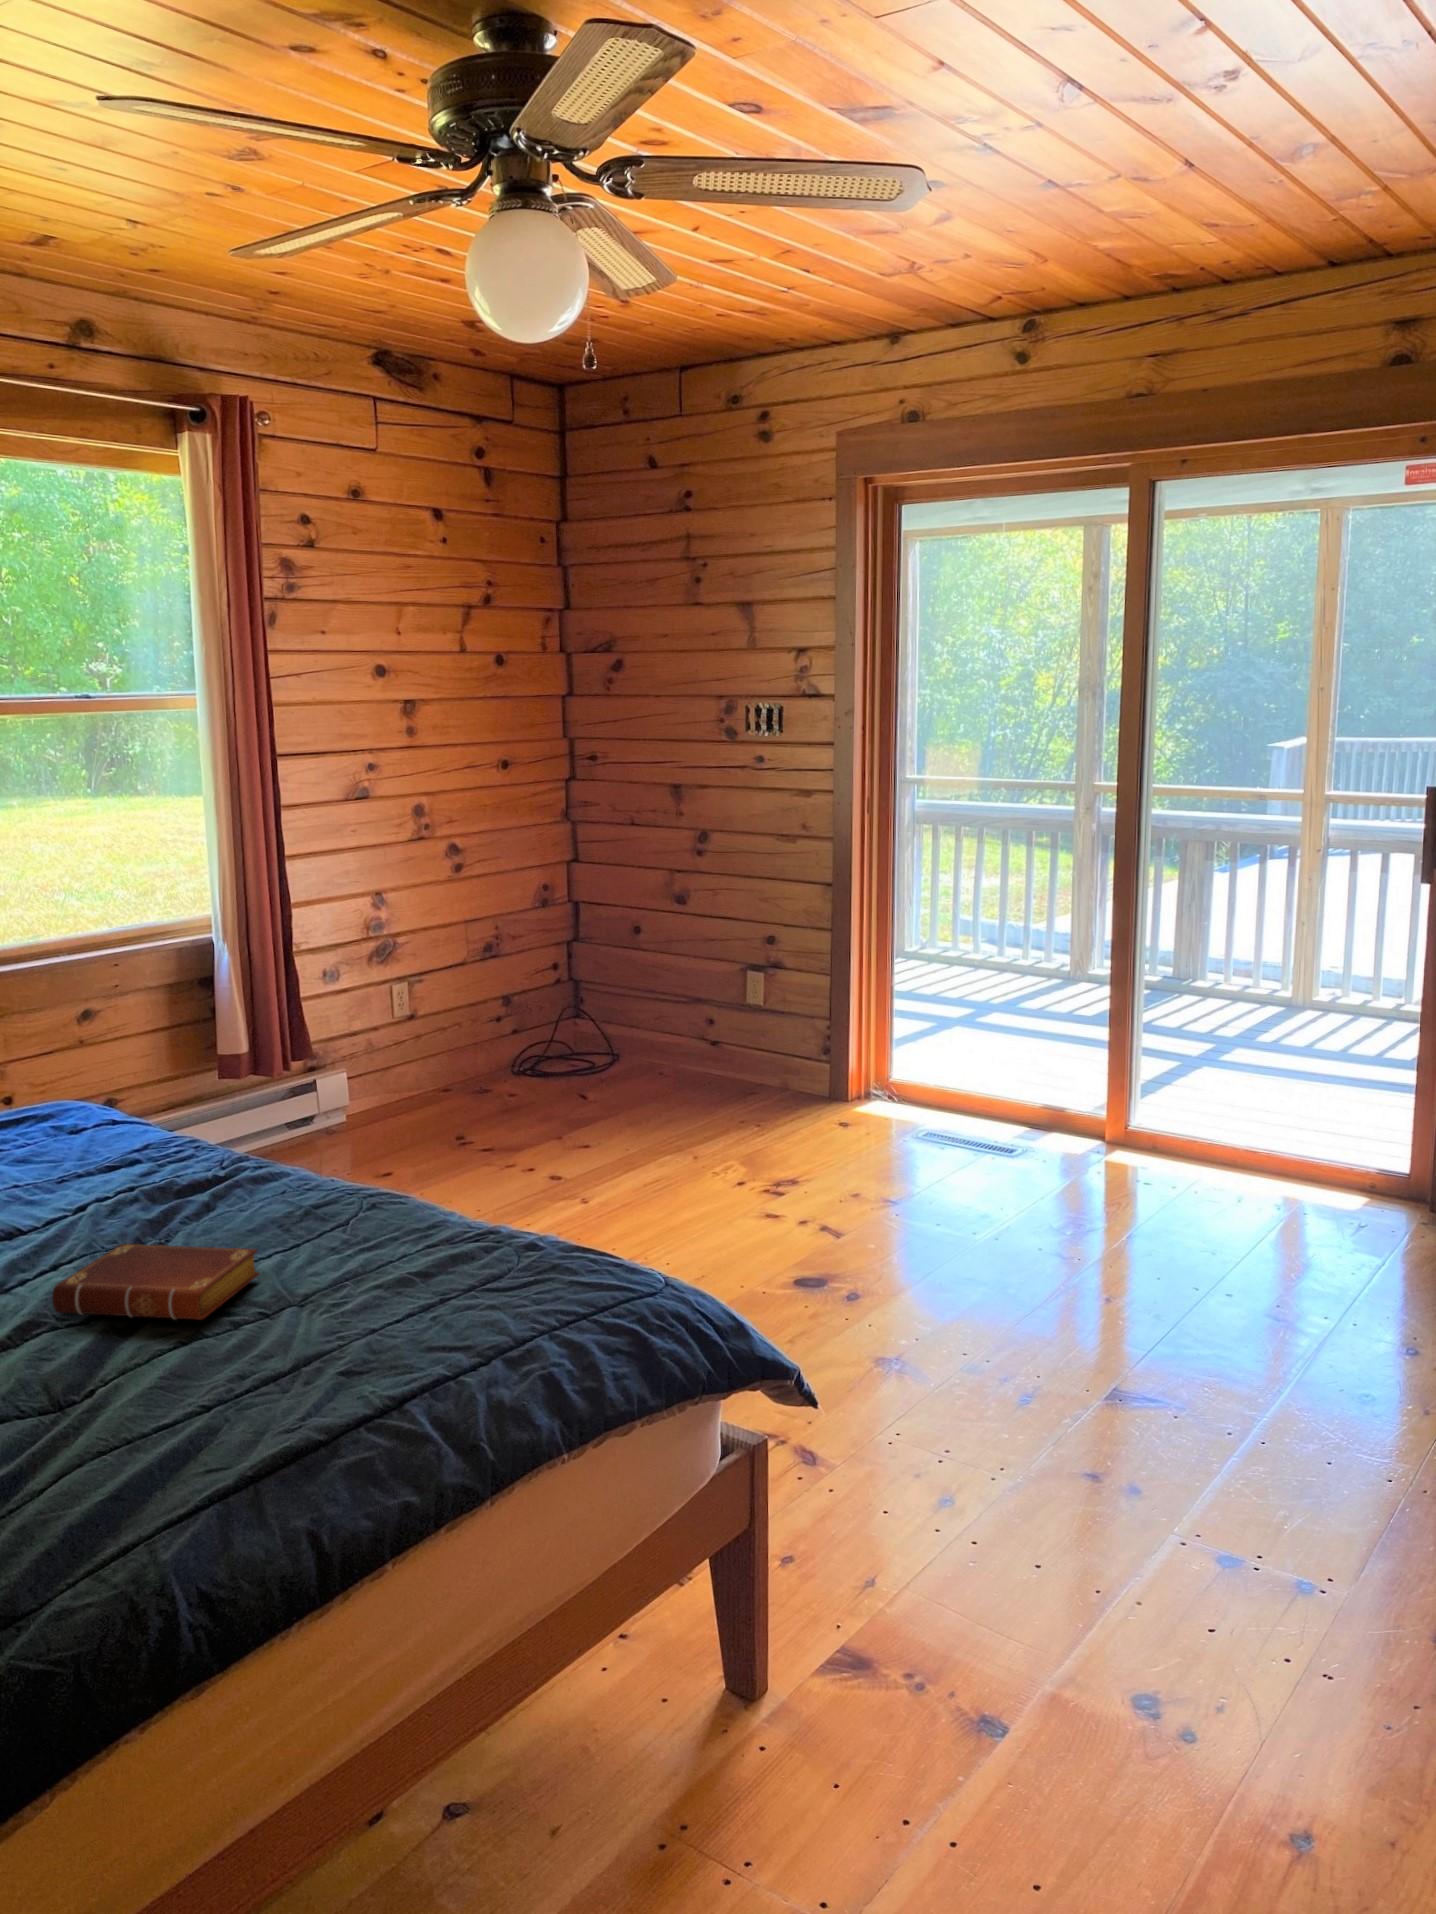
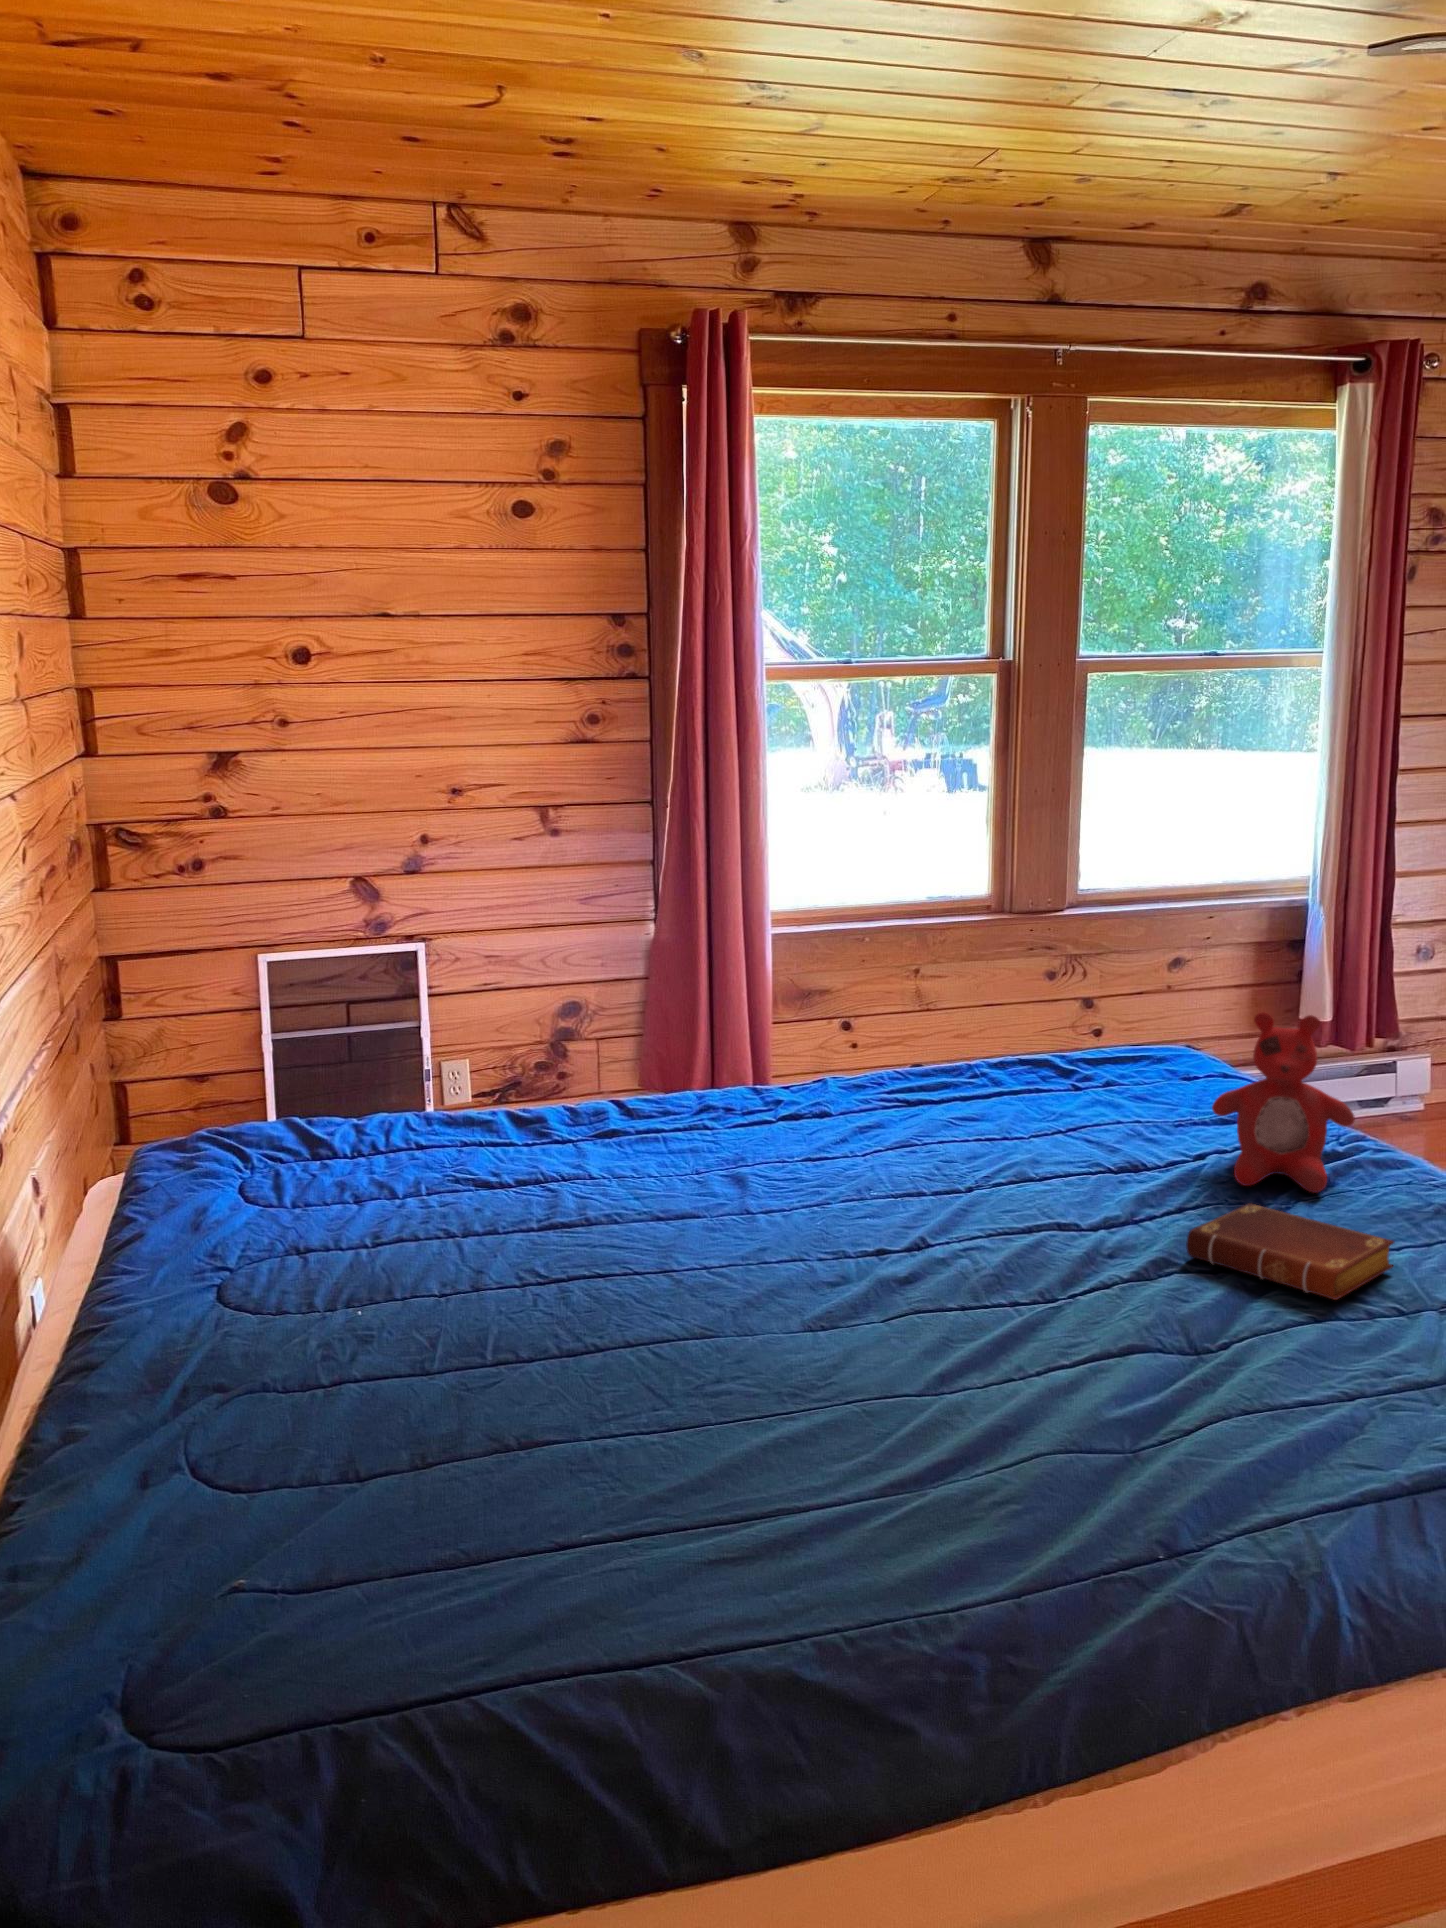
stuffed bear: none [86,1046,228,1228] -> present [1212,1013,1355,1193]

